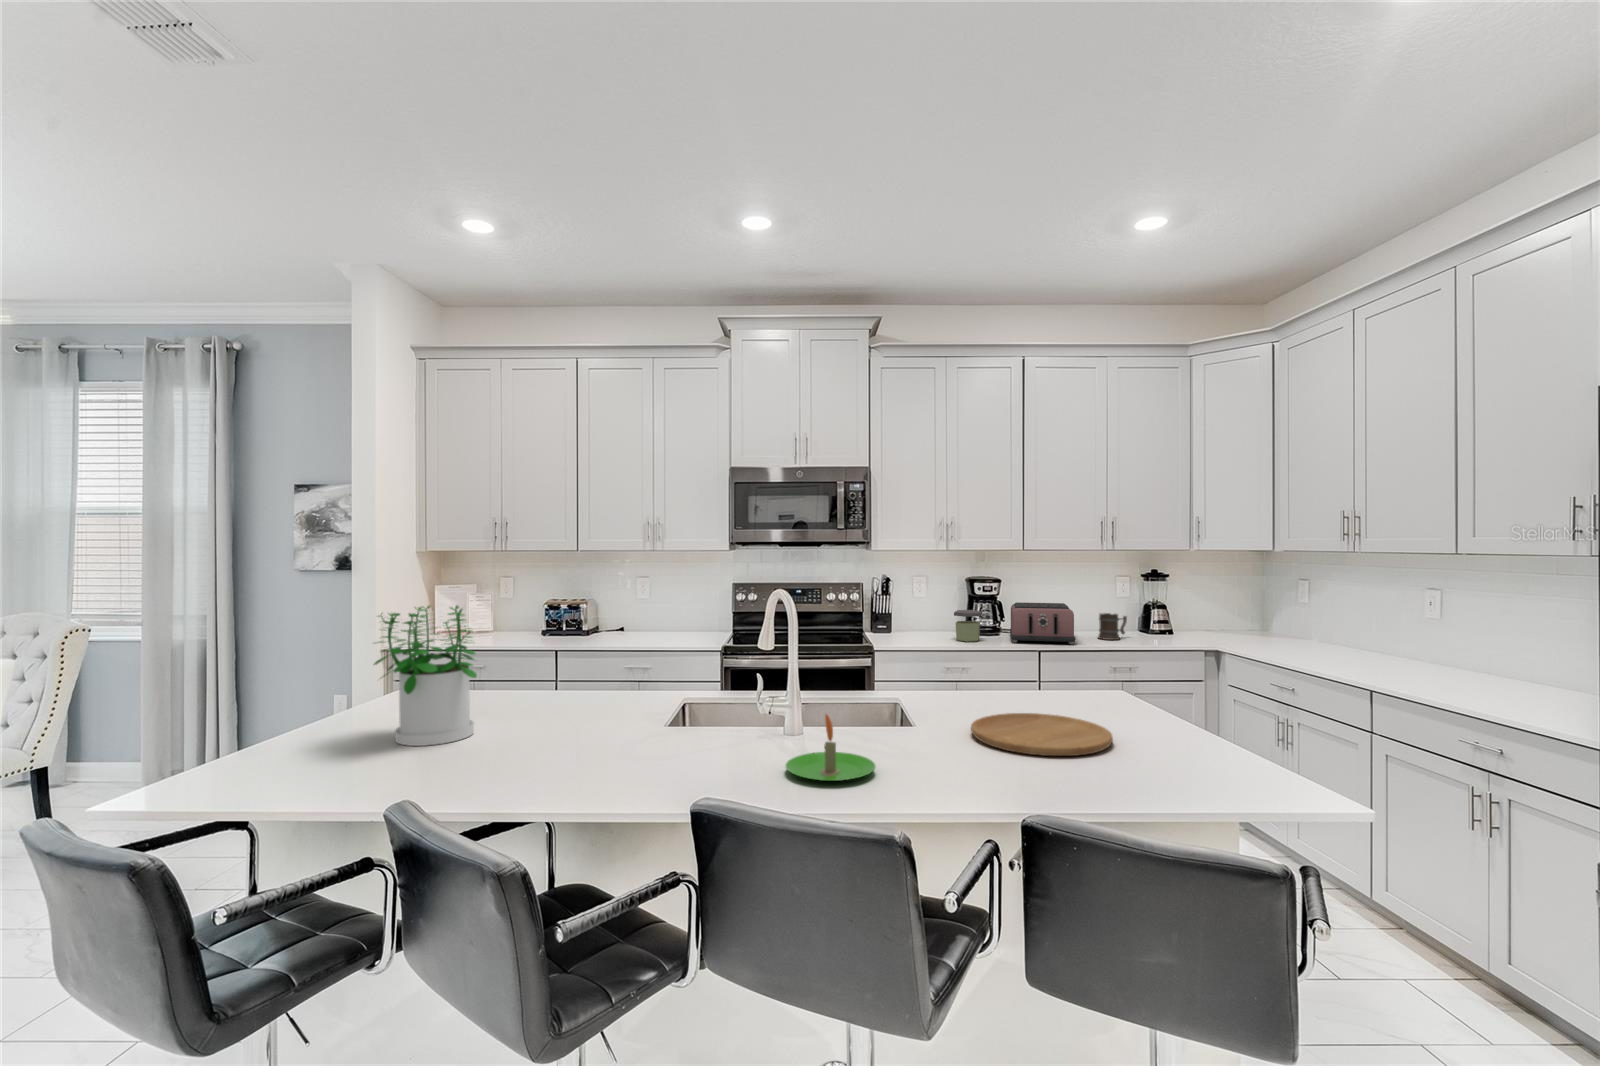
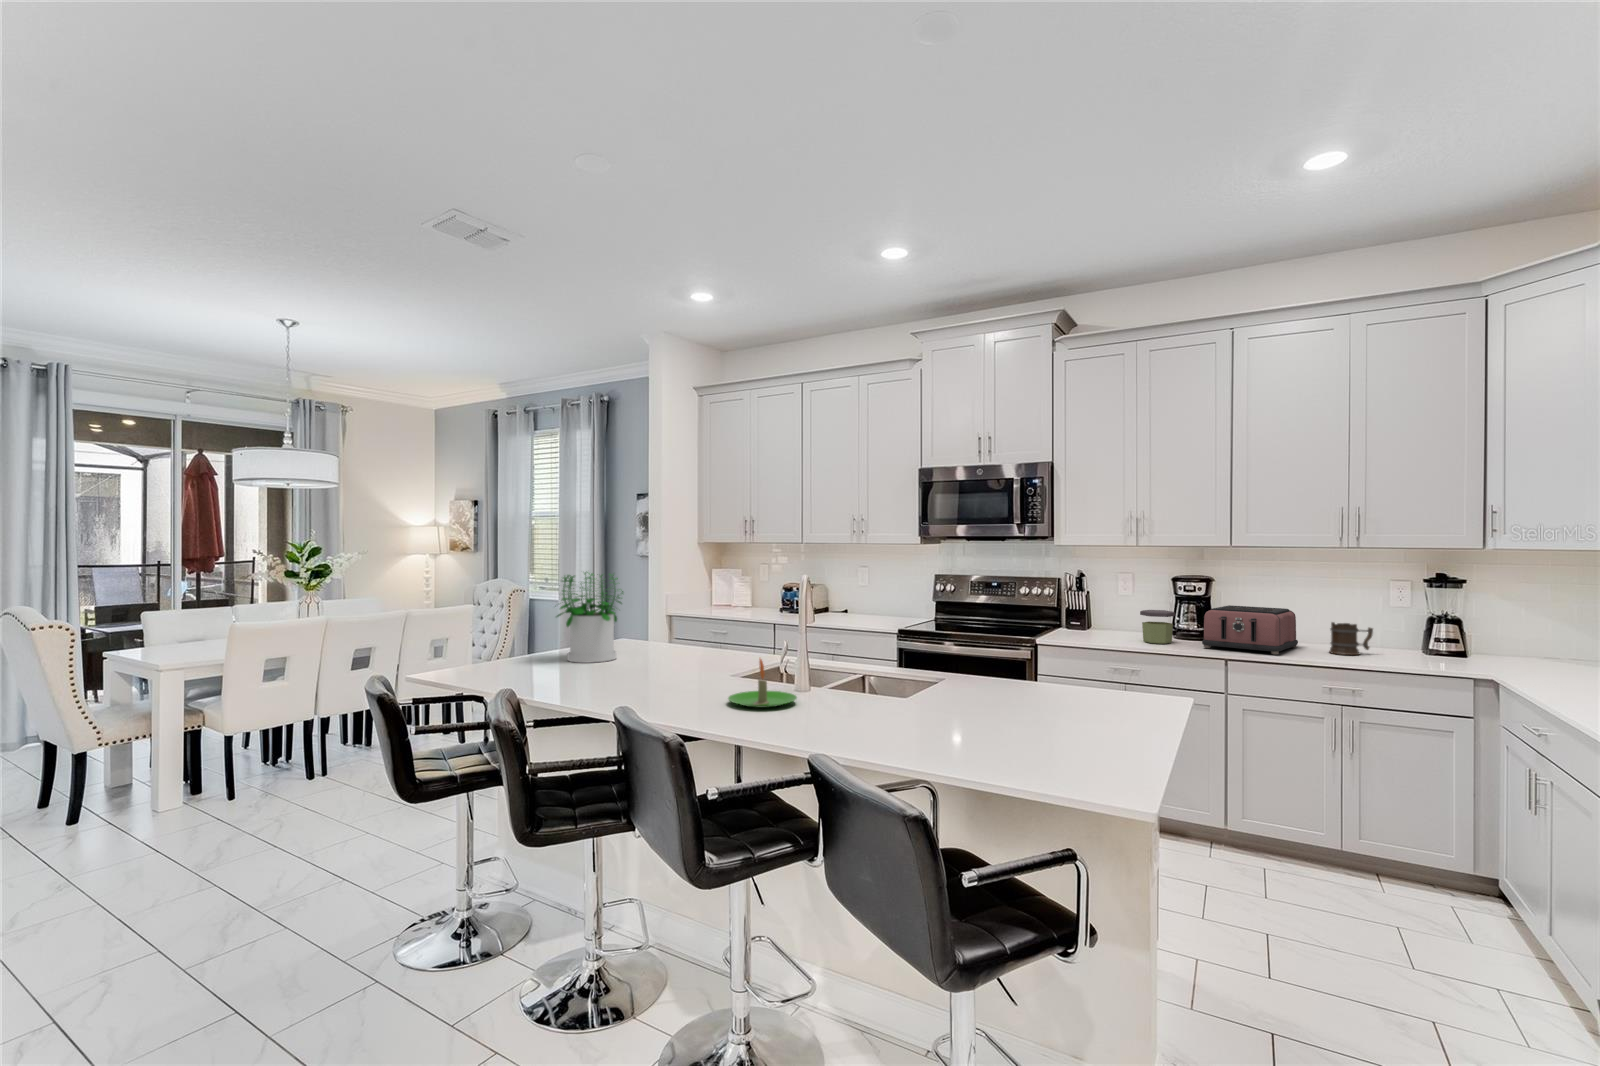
cutting board: present [971,713,1113,756] -> none [918,688,1046,722]

